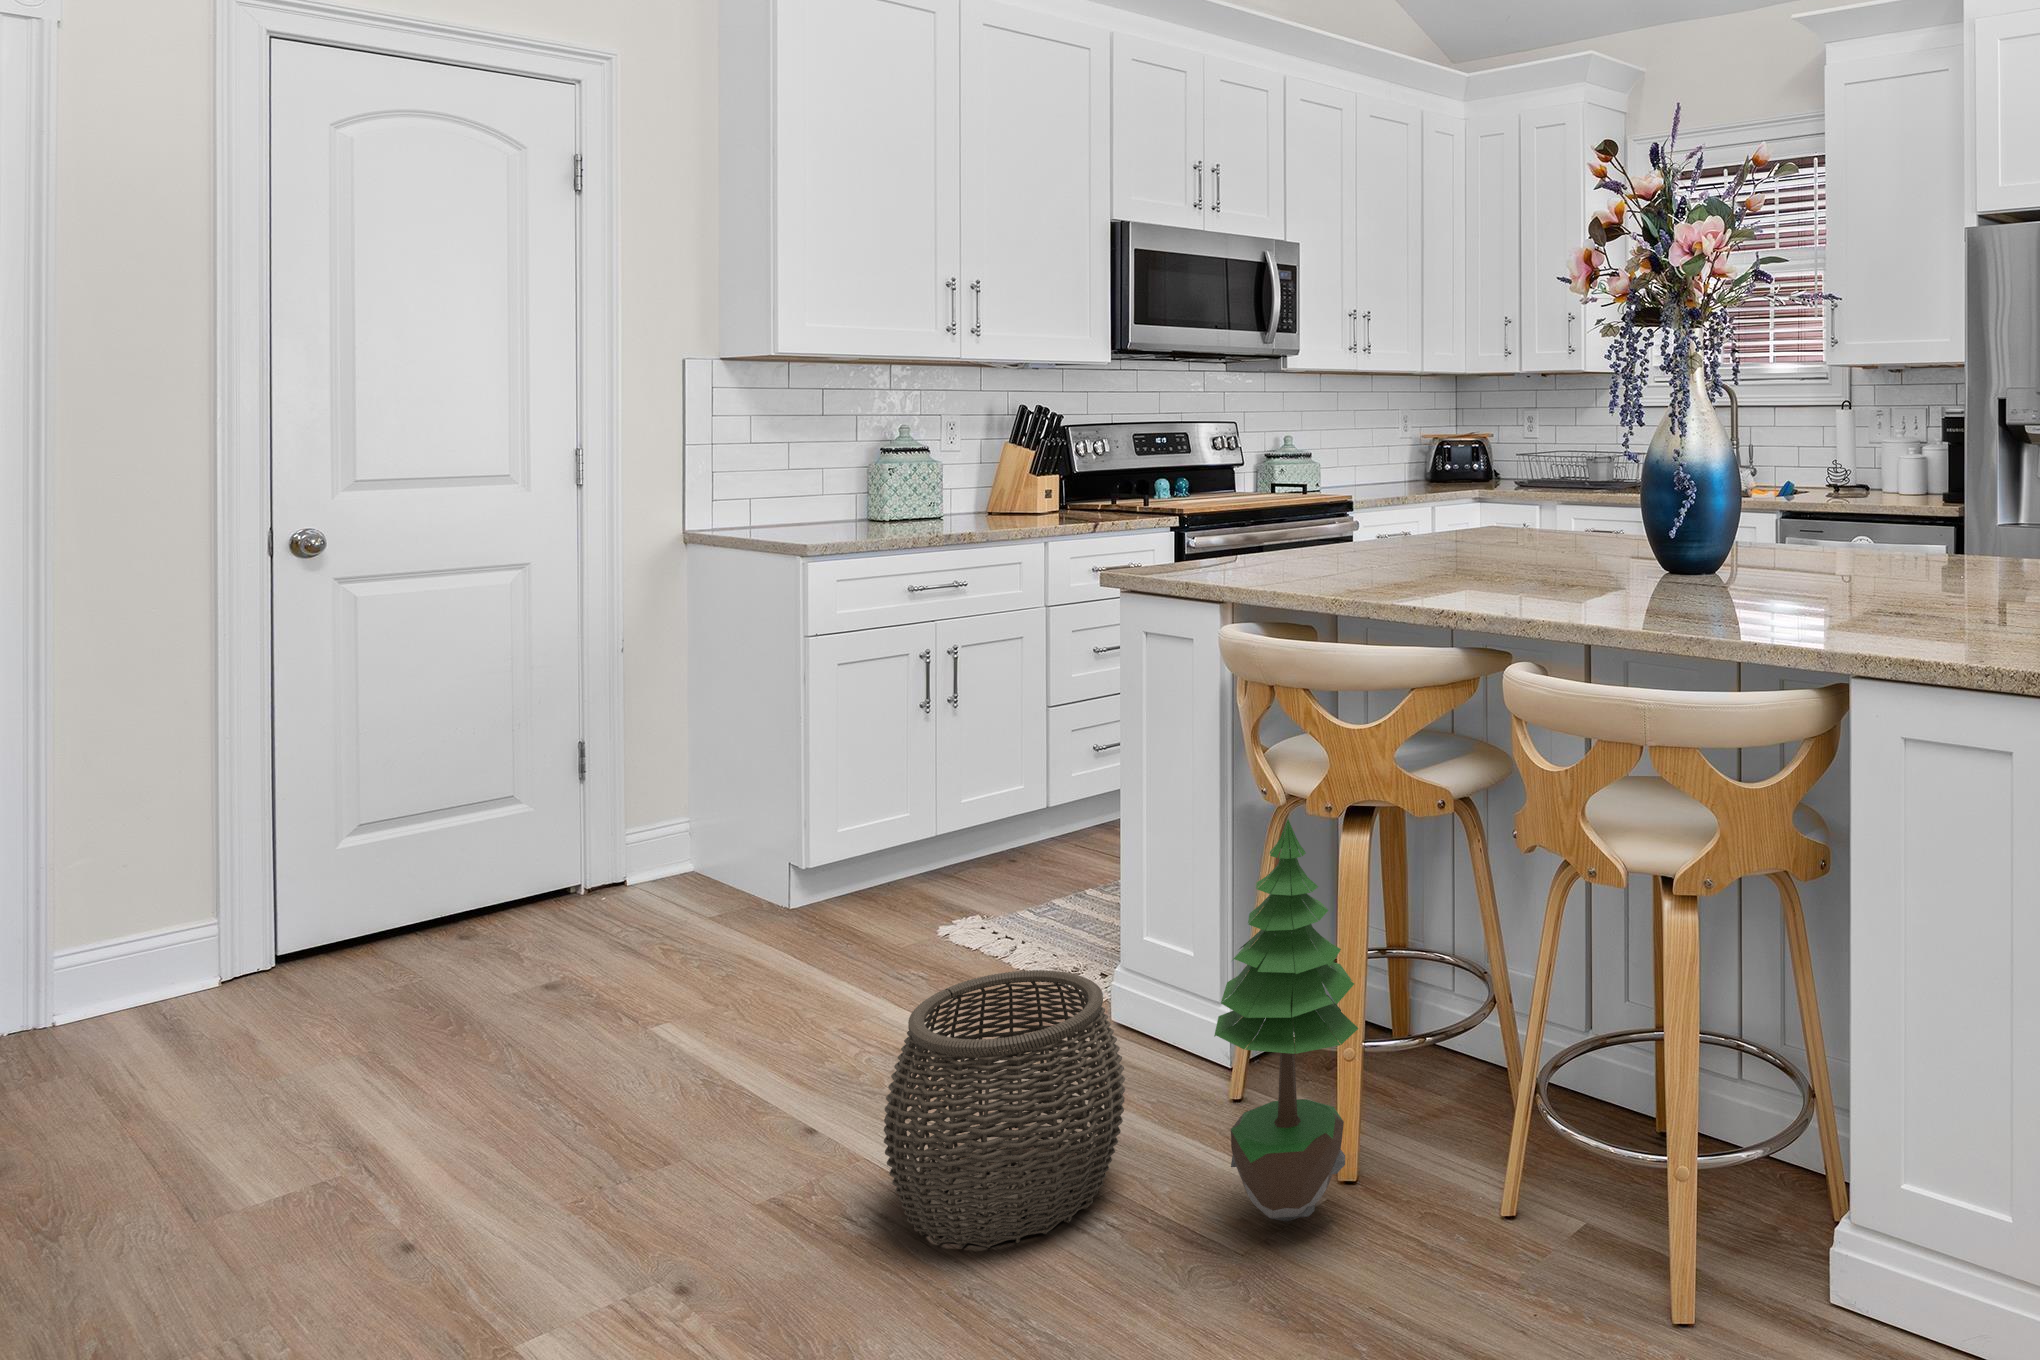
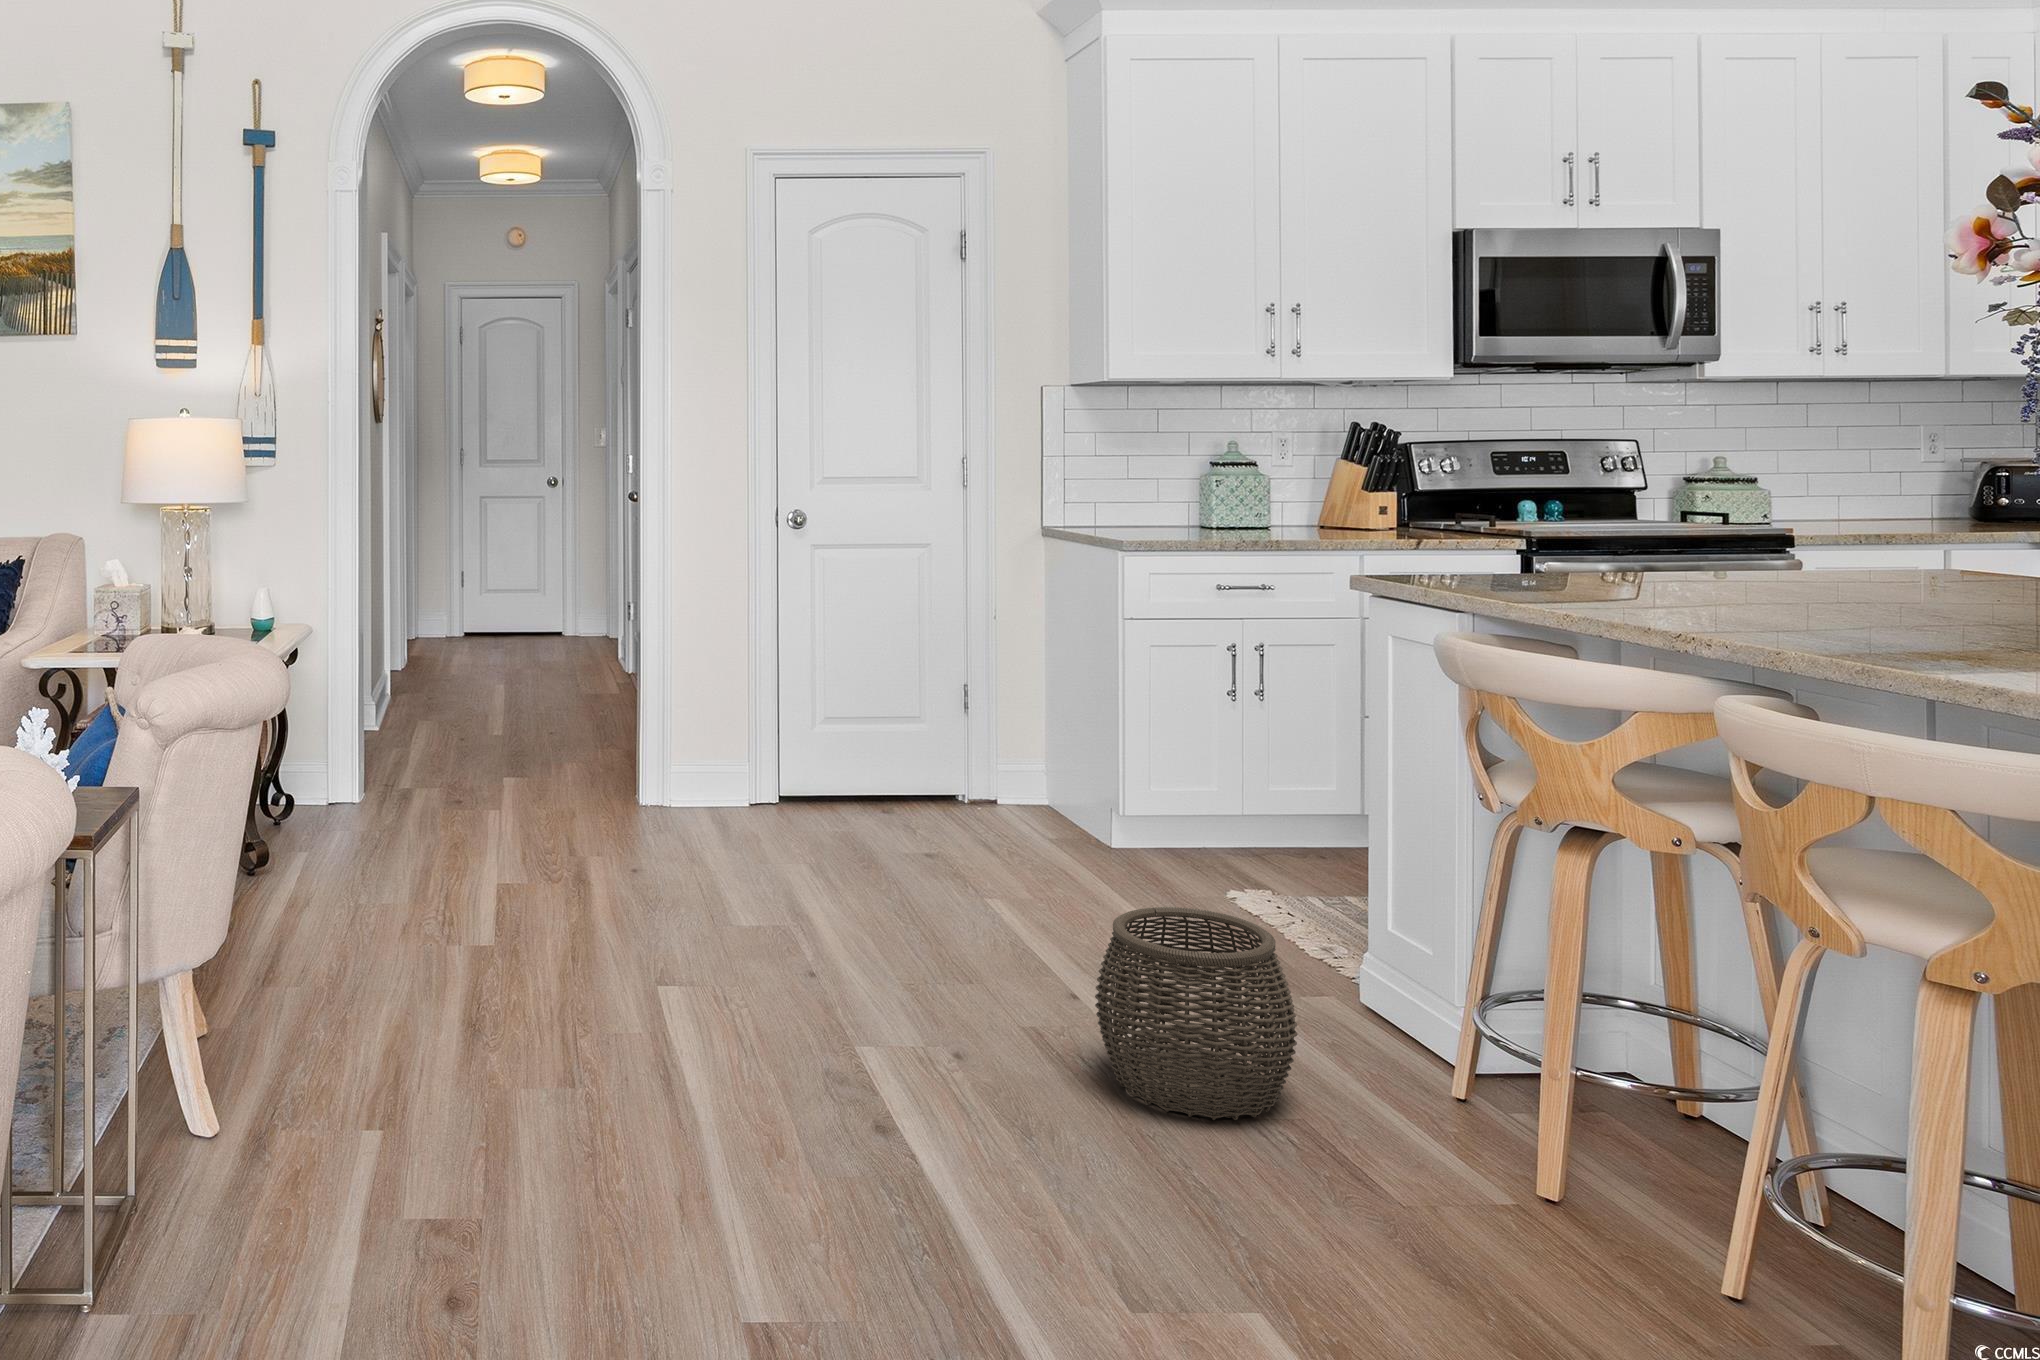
potted tree: present [1214,819,1358,1222] -> none [1348,825,1496,1191]

